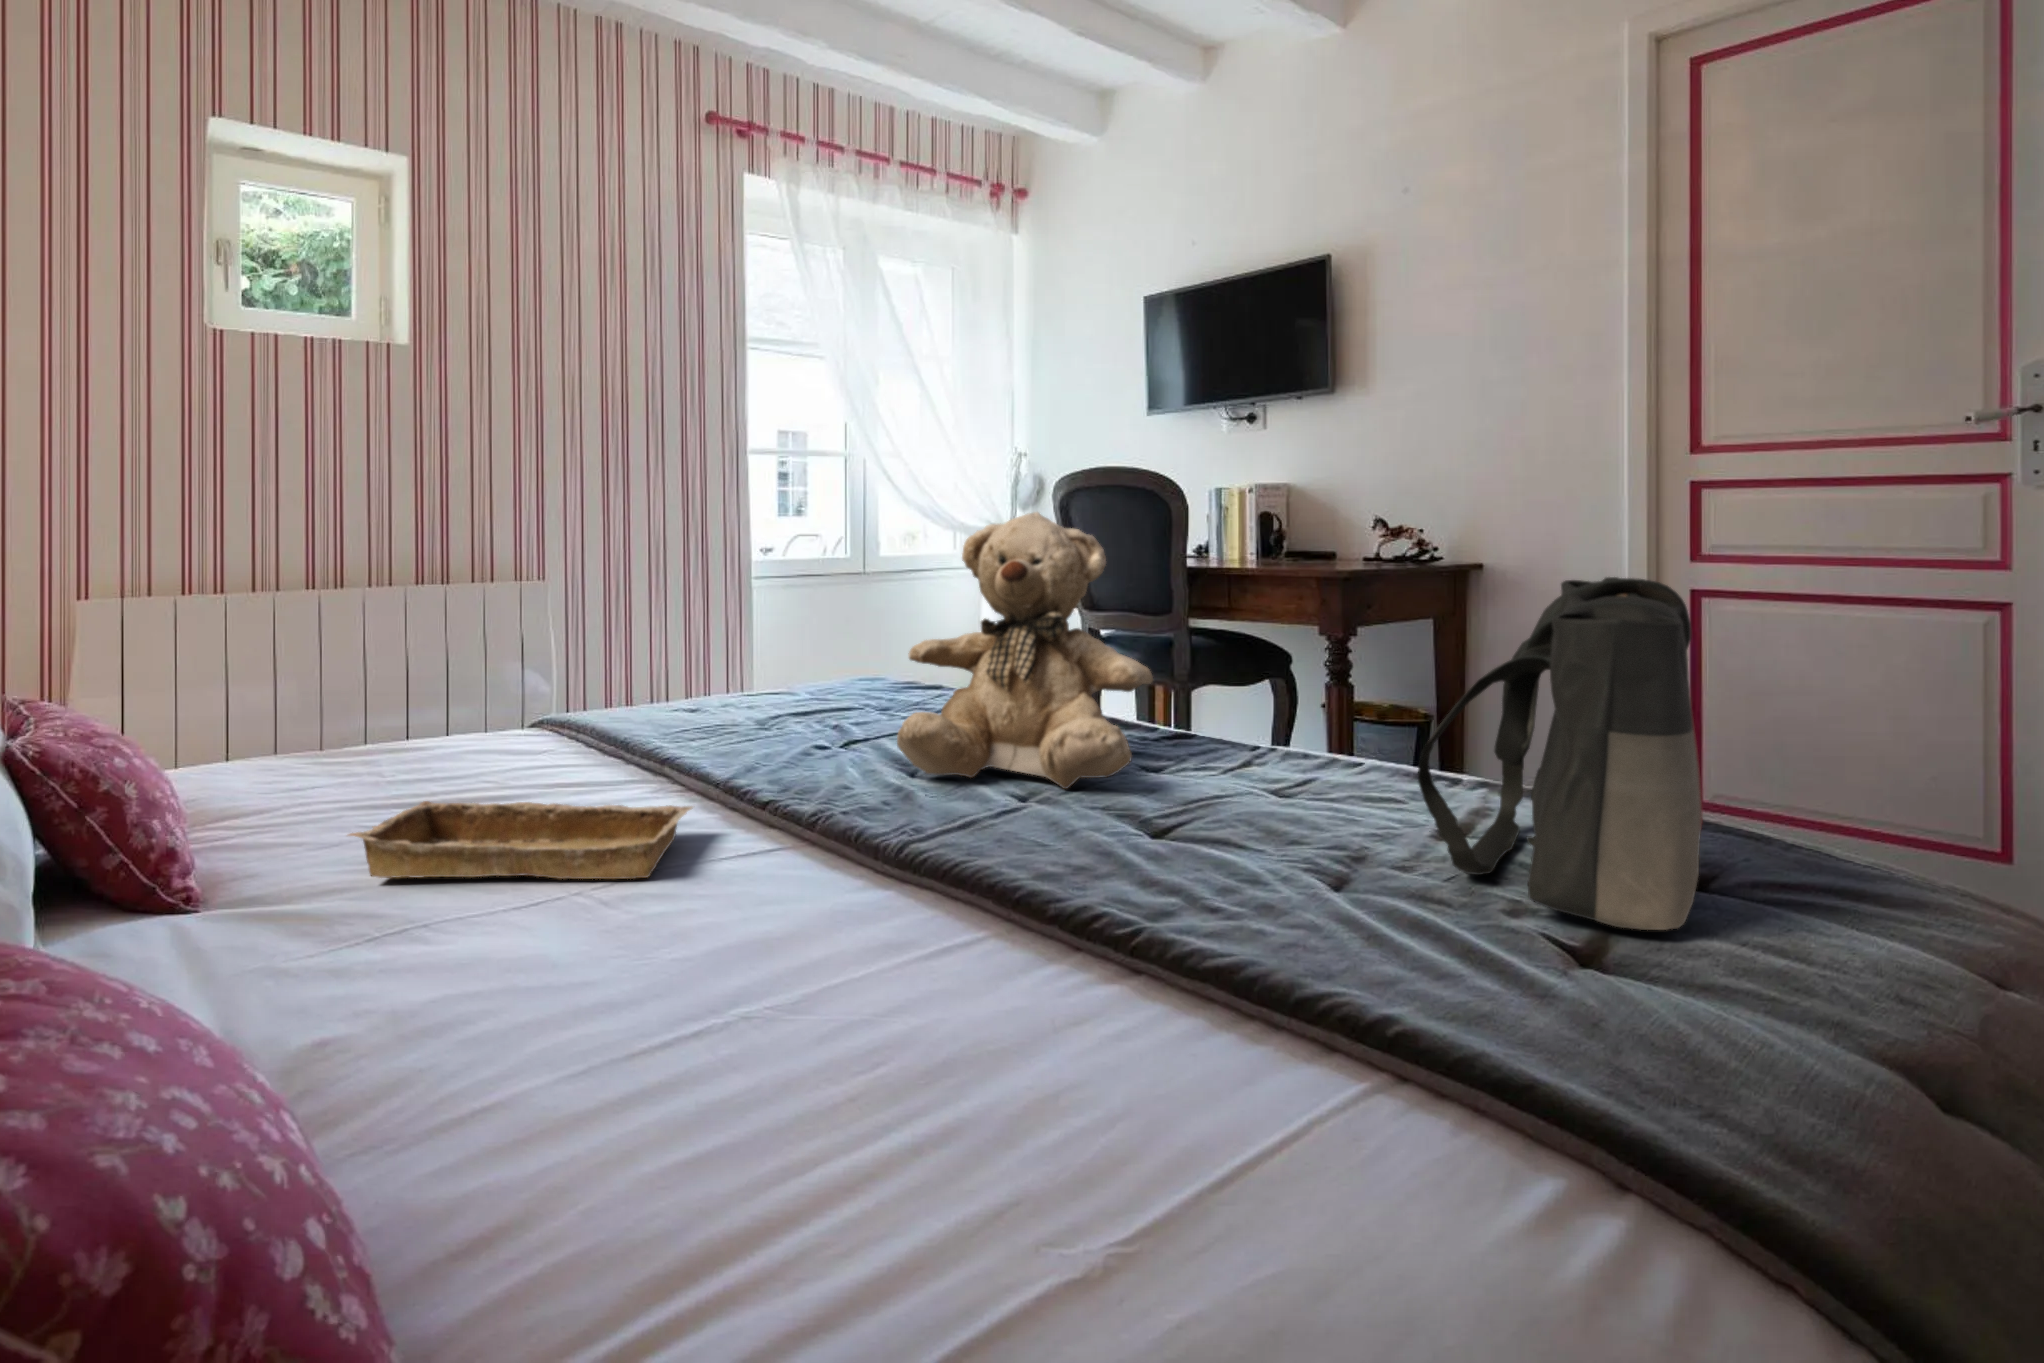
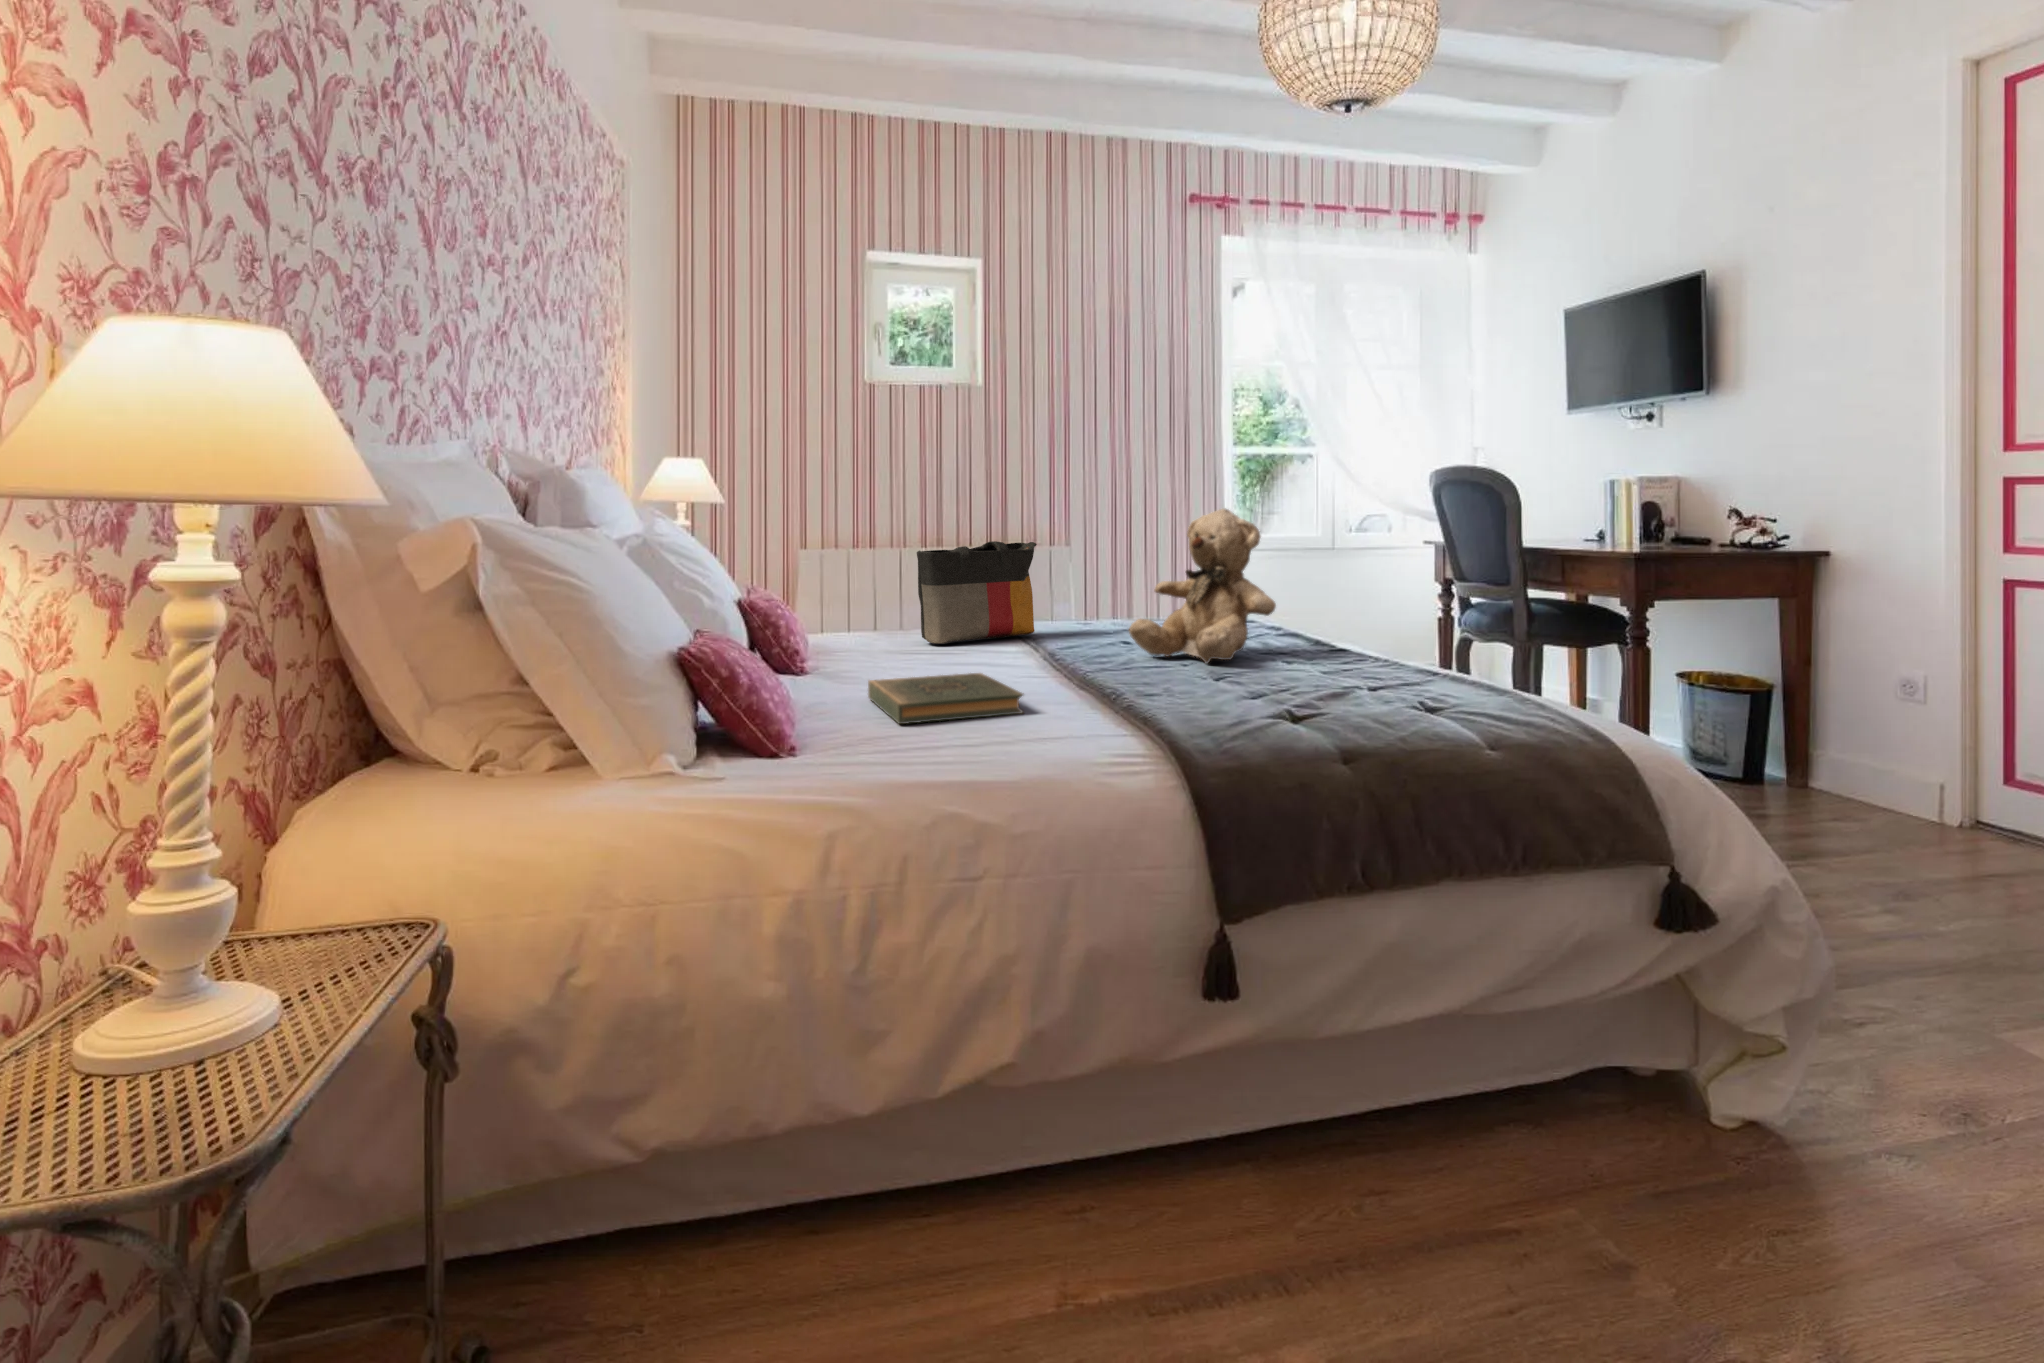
tote bag: present [1418,577,1703,930] -> present [917,541,1037,644]
tray: present [348,801,693,879] -> none [856,642,1007,676]
book: none [481,886,985,1160] -> present [868,673,1024,724]

